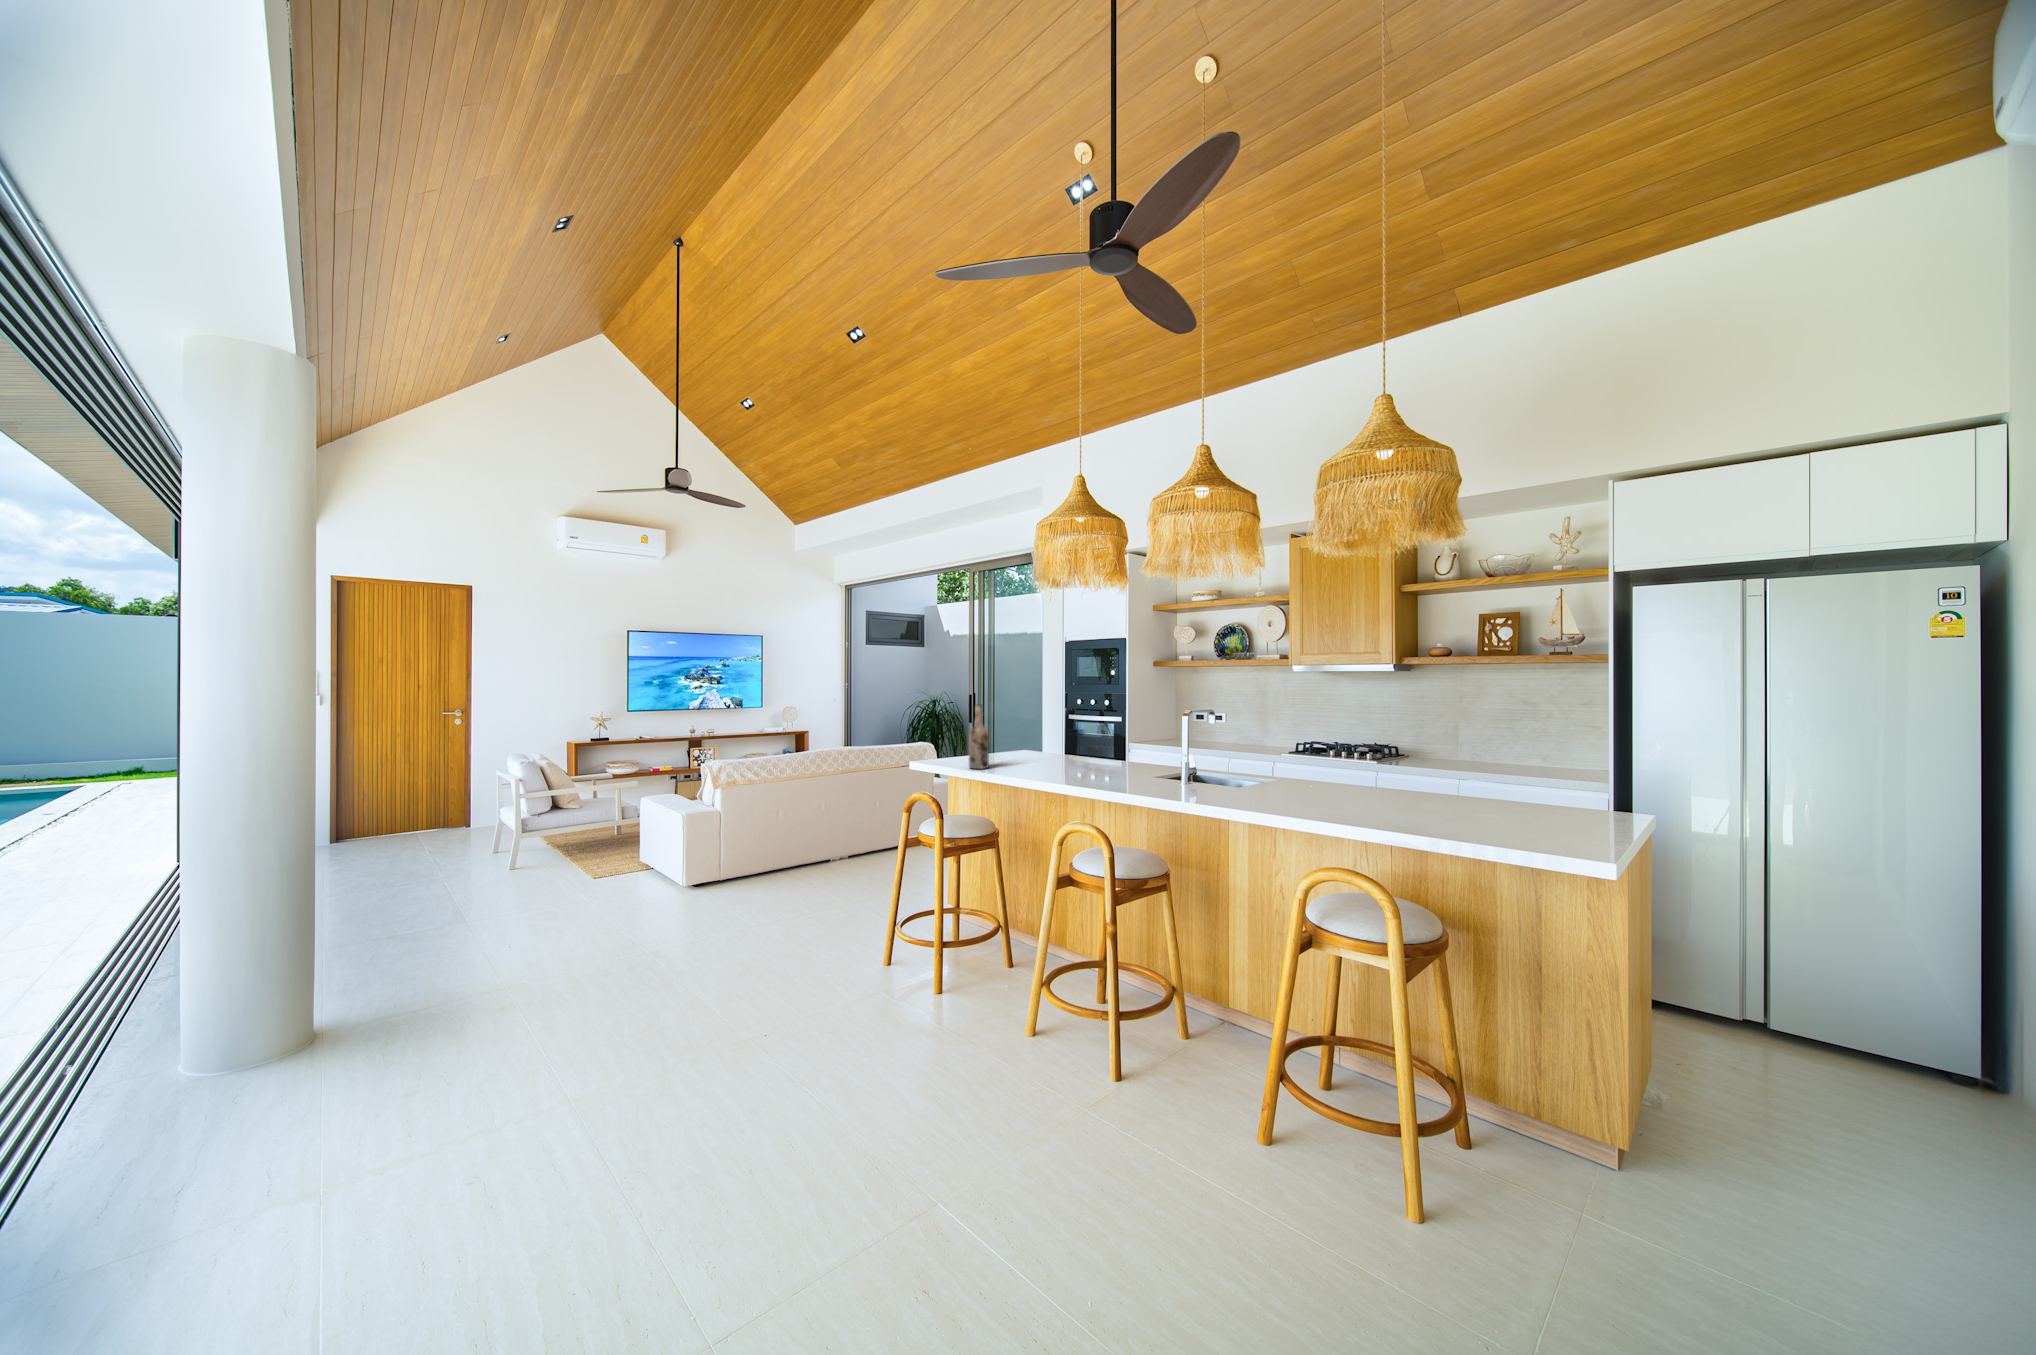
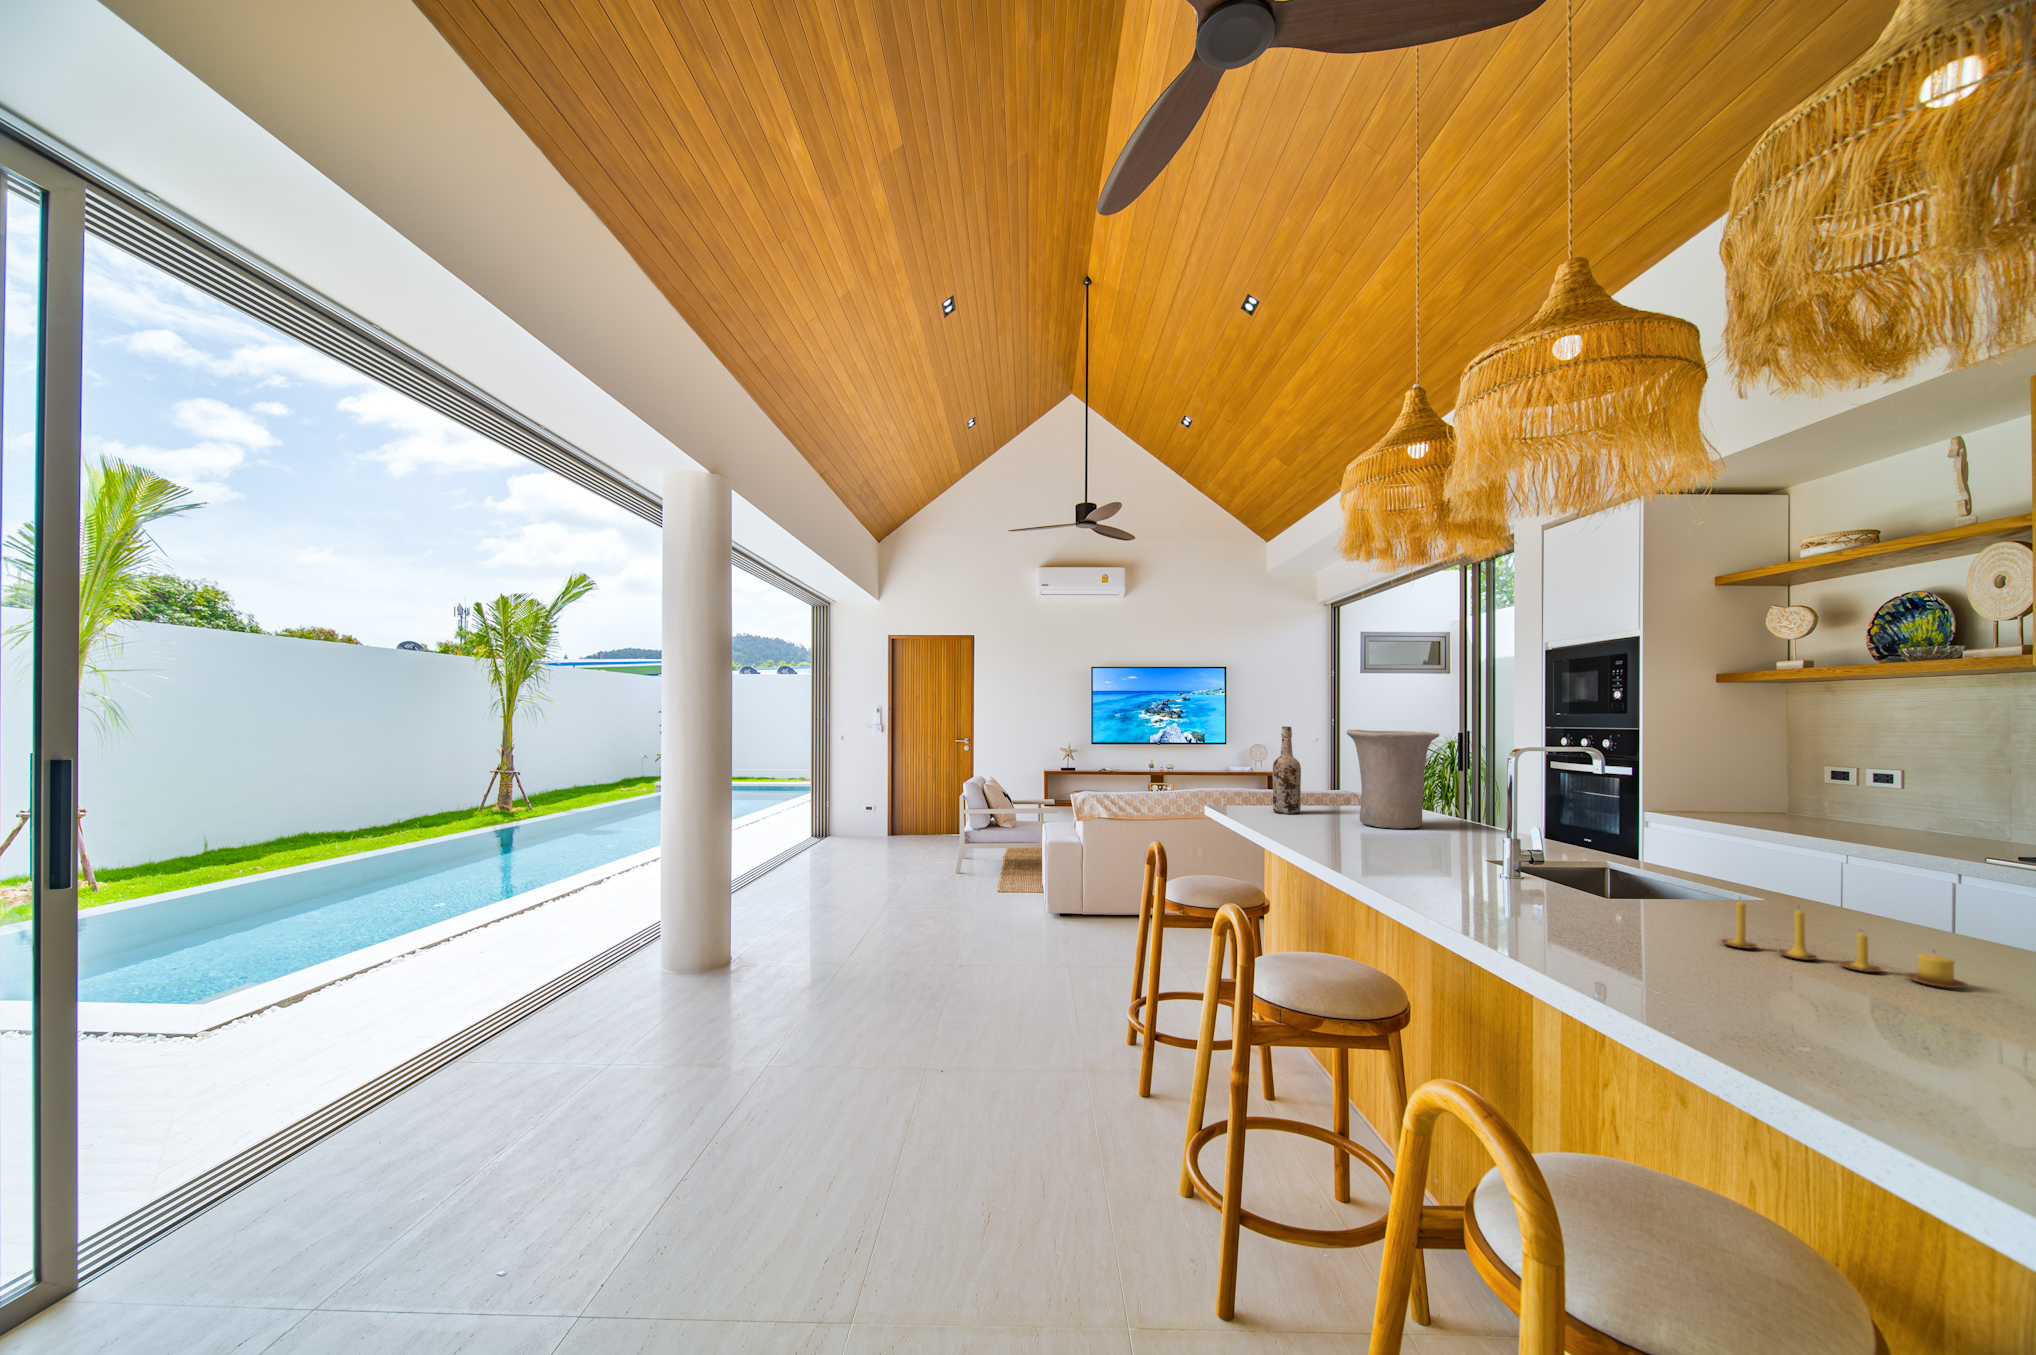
vase: none [1032,706,1089,773] -> present [1347,729,1439,829]
candle: none [1322,793,1406,820] -> present [1721,897,1966,988]

